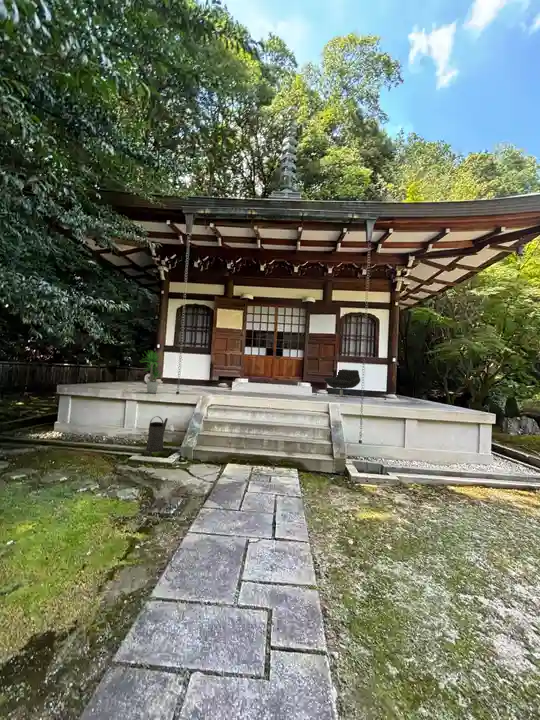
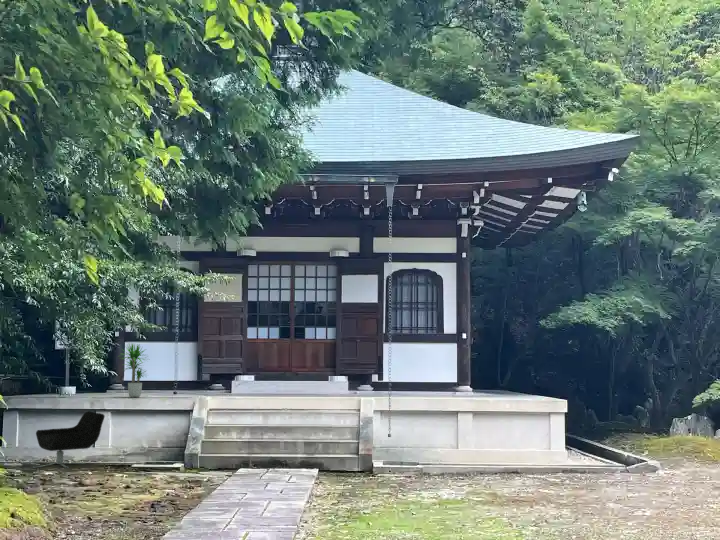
lounge chair: present [324,369,360,397] -> present [36,411,105,468]
watering can: present [146,416,168,452] -> none [137,424,158,466]

